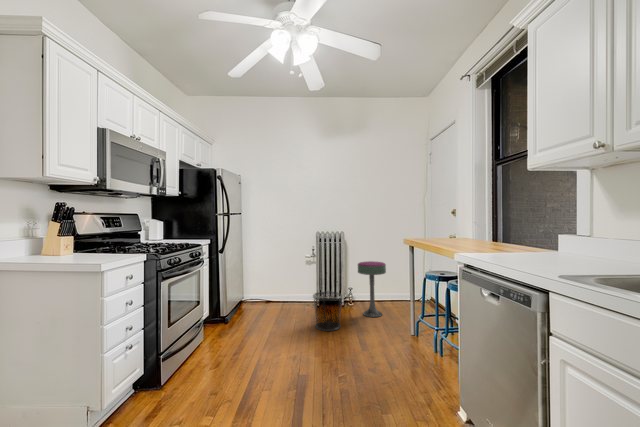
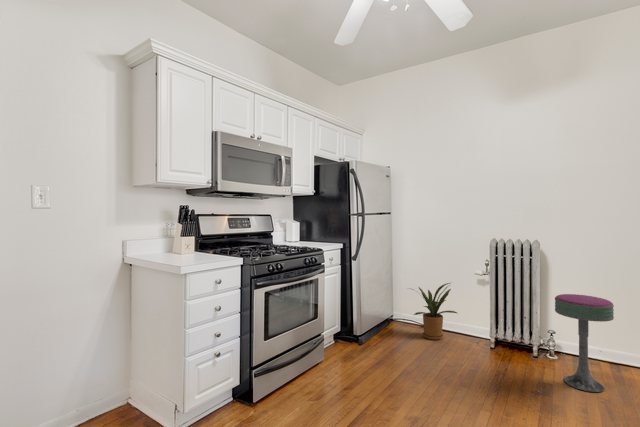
house plant: none [257,264,297,309] -> present [414,283,457,340]
waste bin: present [313,292,342,331] -> none [465,331,515,394]

